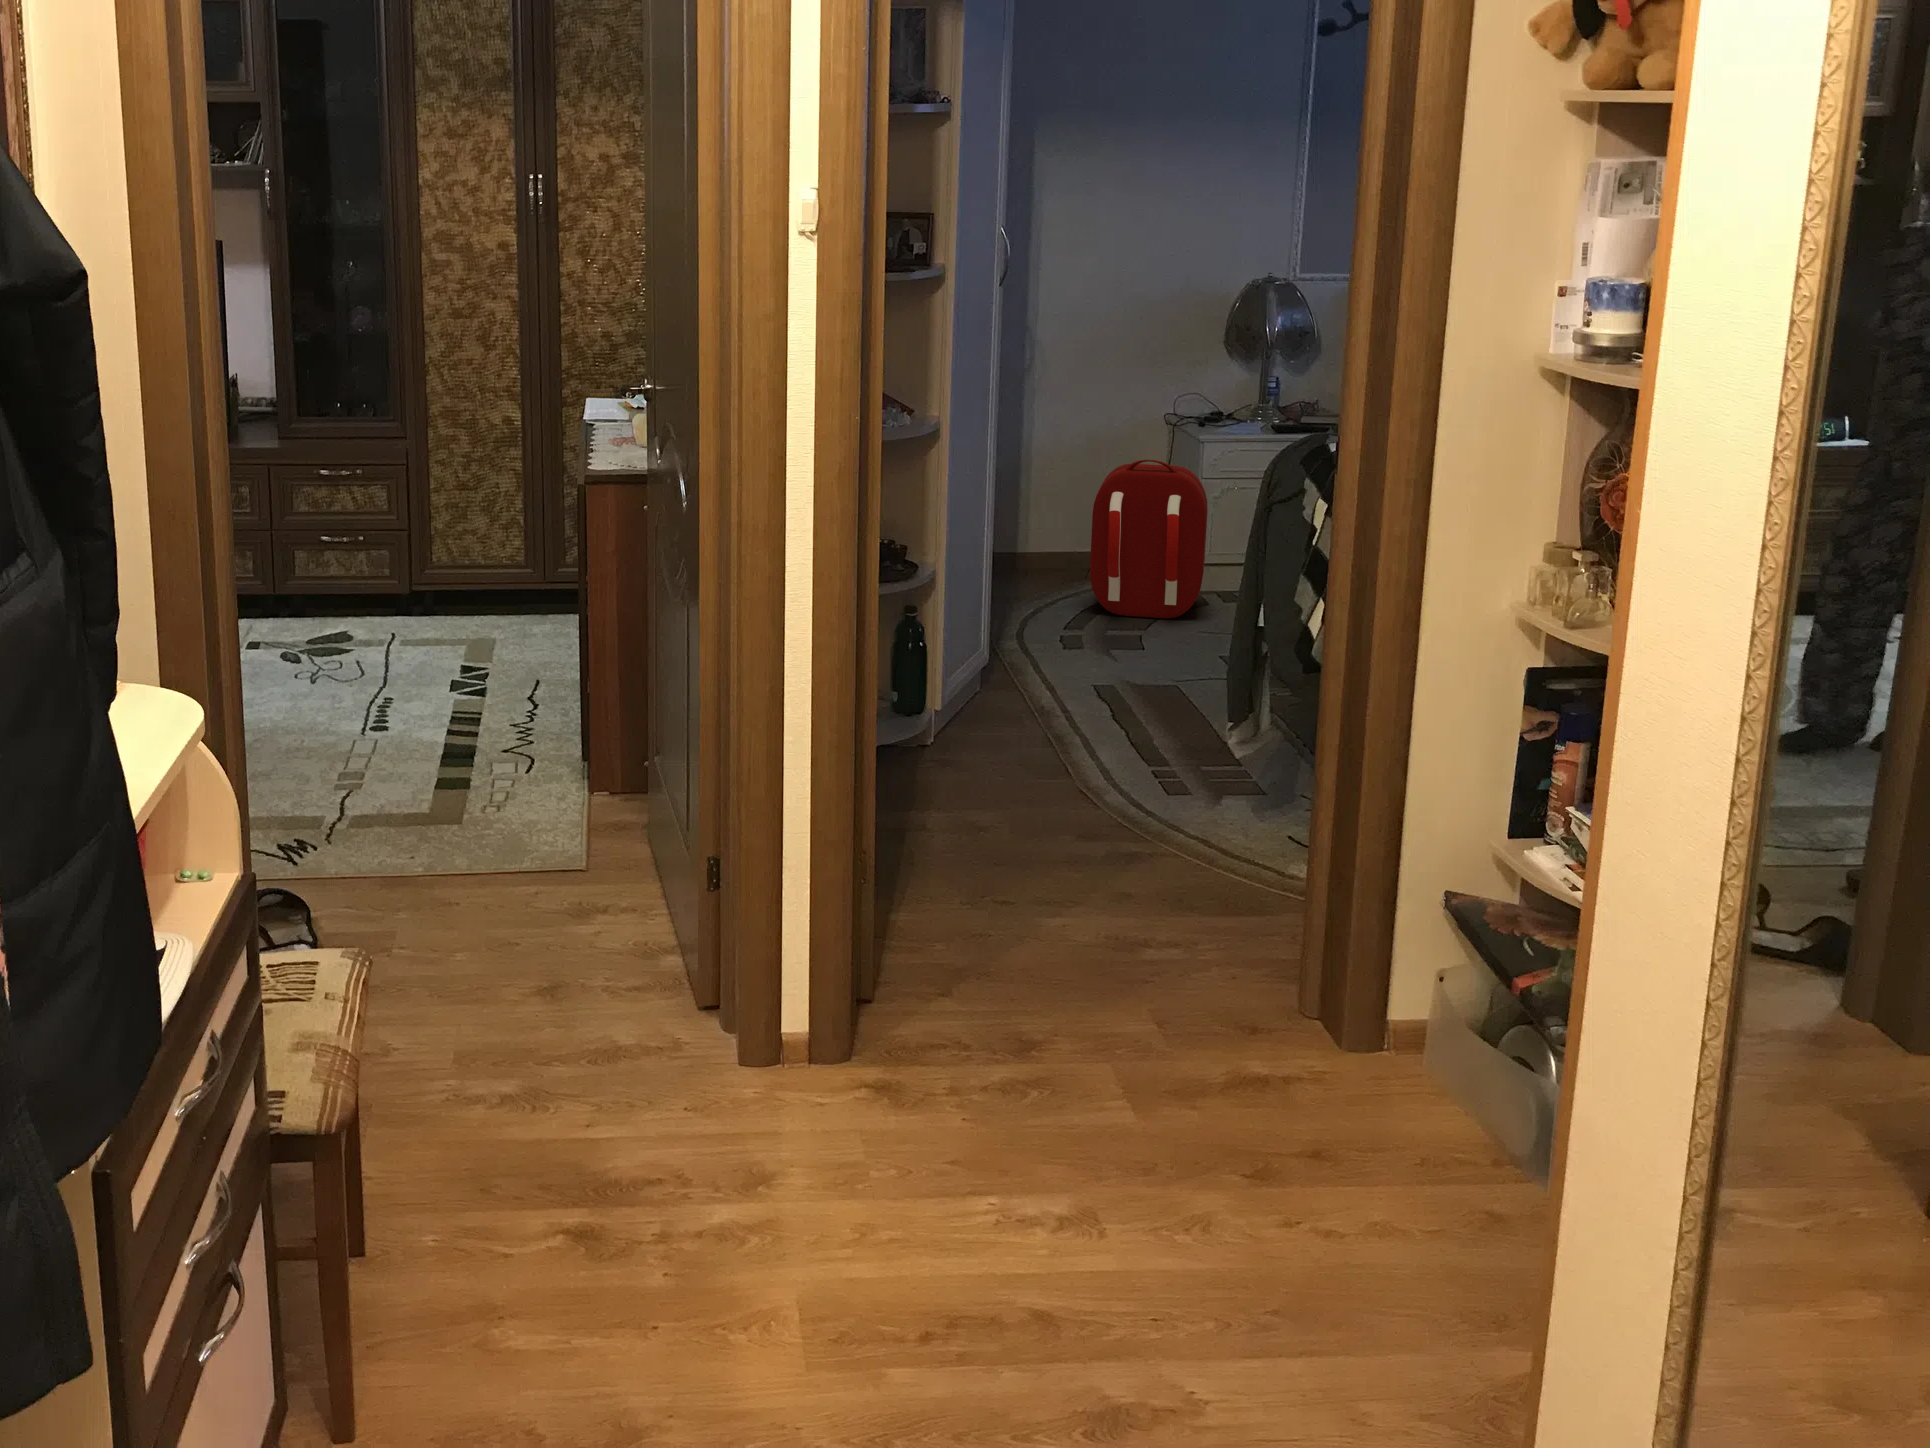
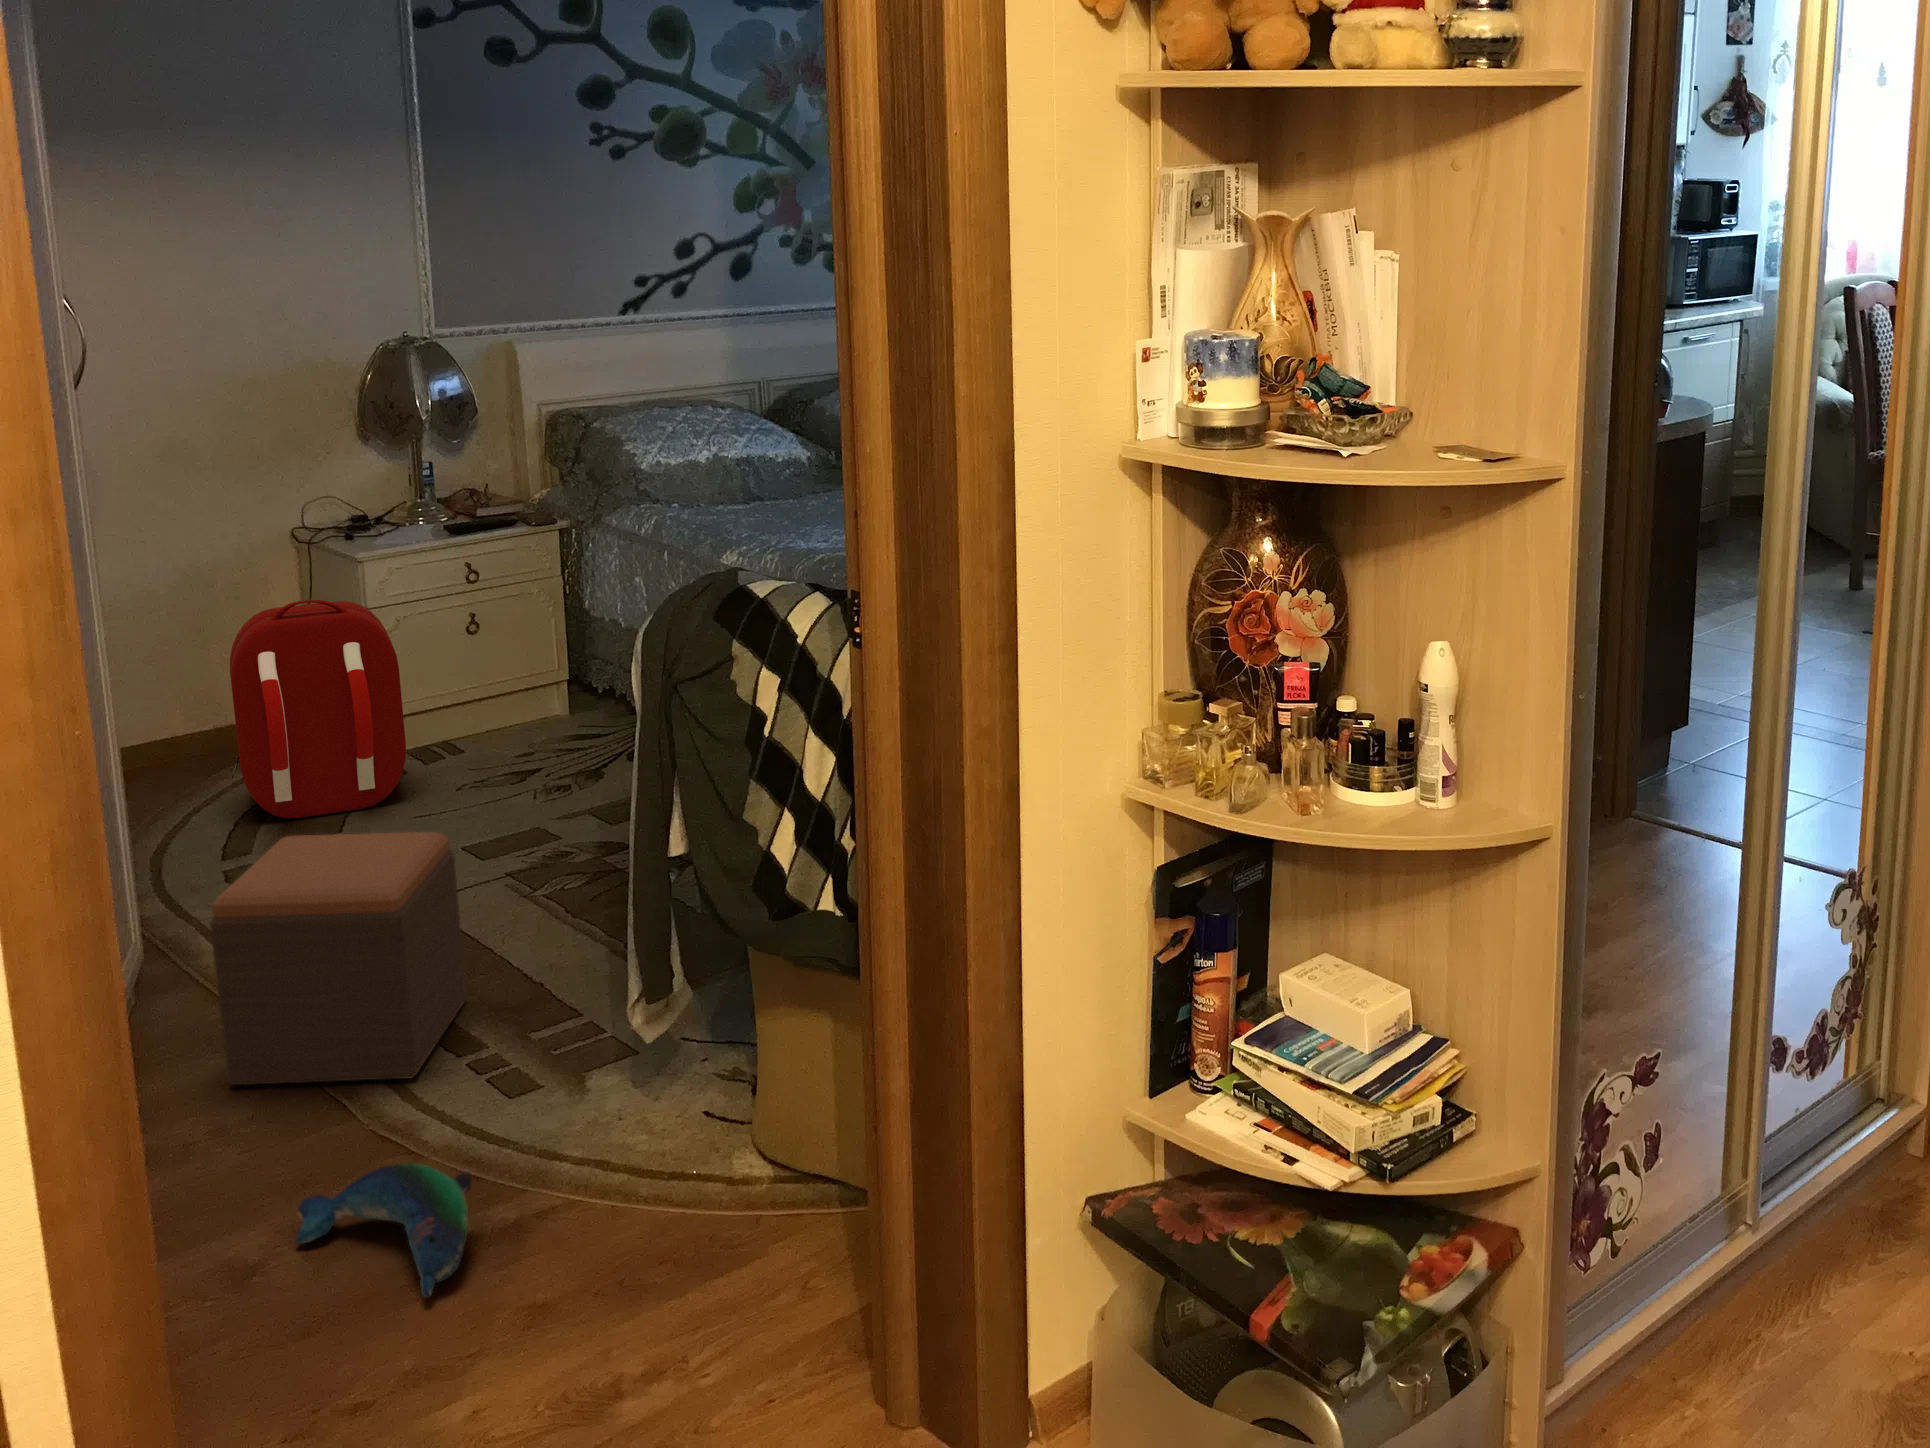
footstool: none [1010,599,1178,769] -> present [210,832,467,1085]
plush toy: none [1008,796,1113,872] -> present [296,1164,472,1298]

